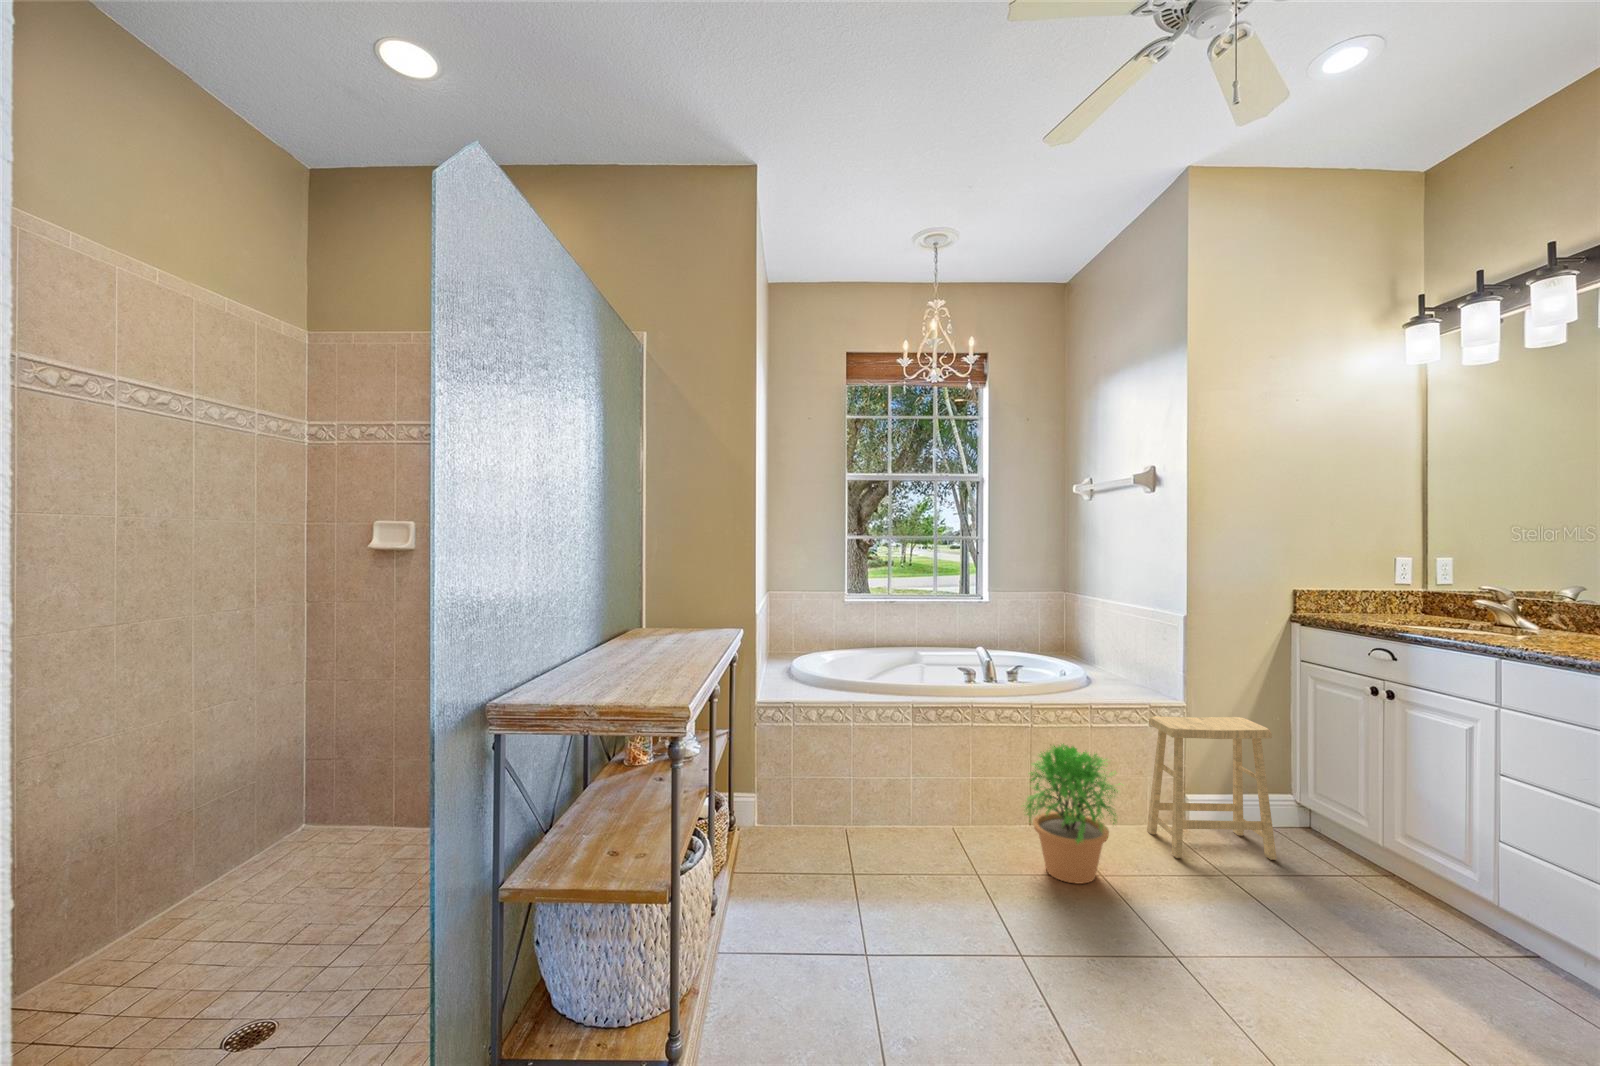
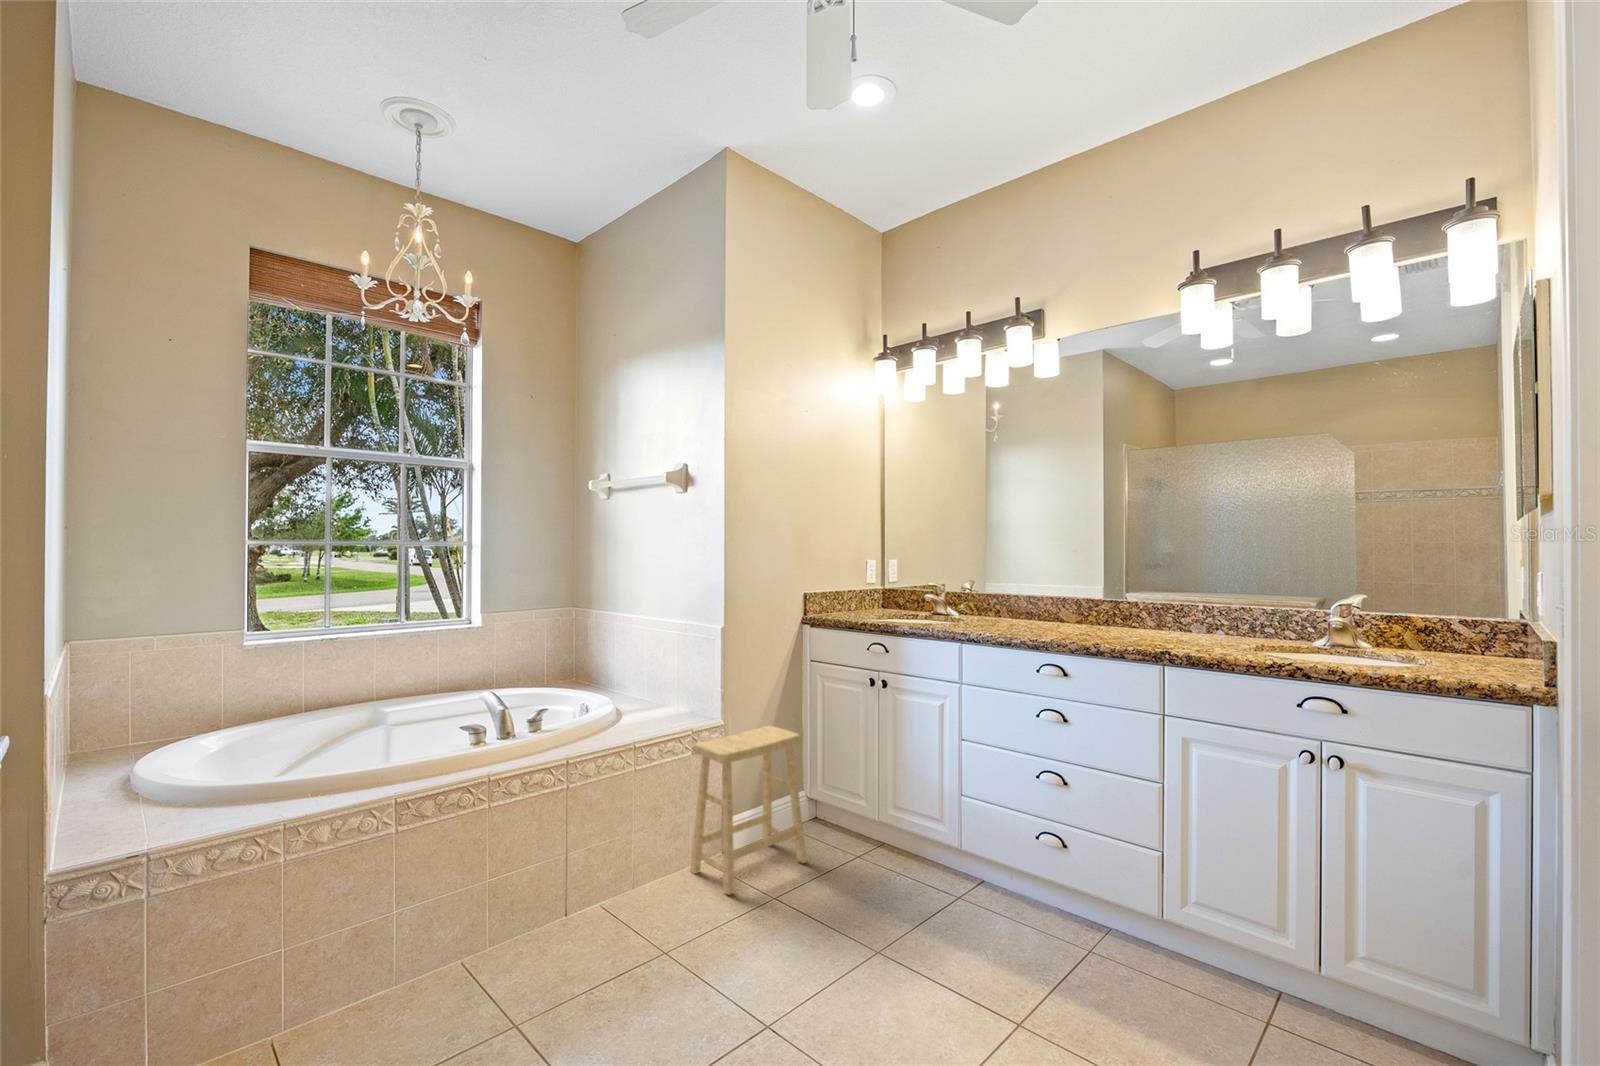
potted plant: present [1023,744,1119,884] -> none [575,802,691,981]

